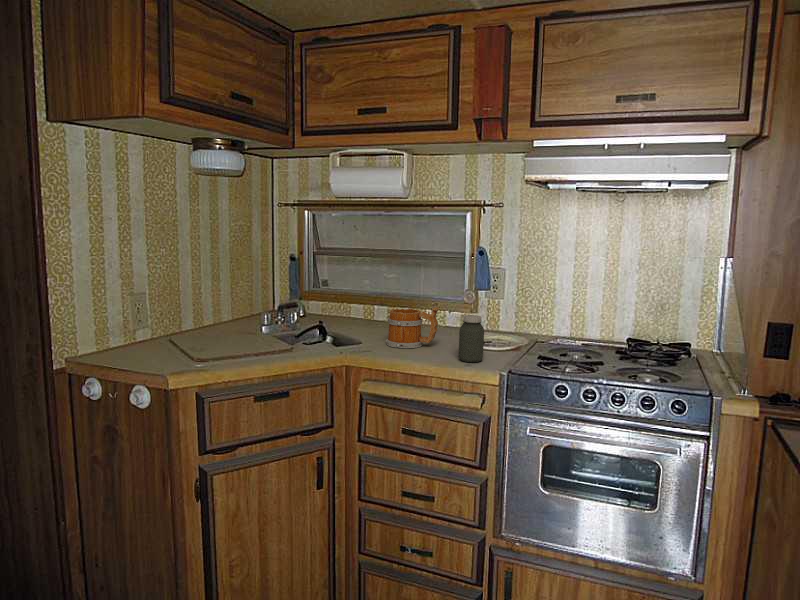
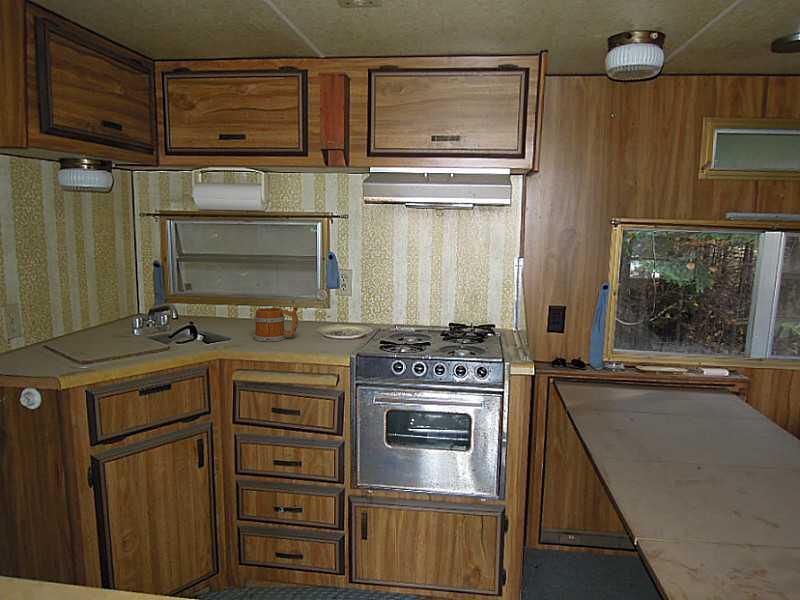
jar: present [459,315,484,362] -> none [317,311,337,349]

